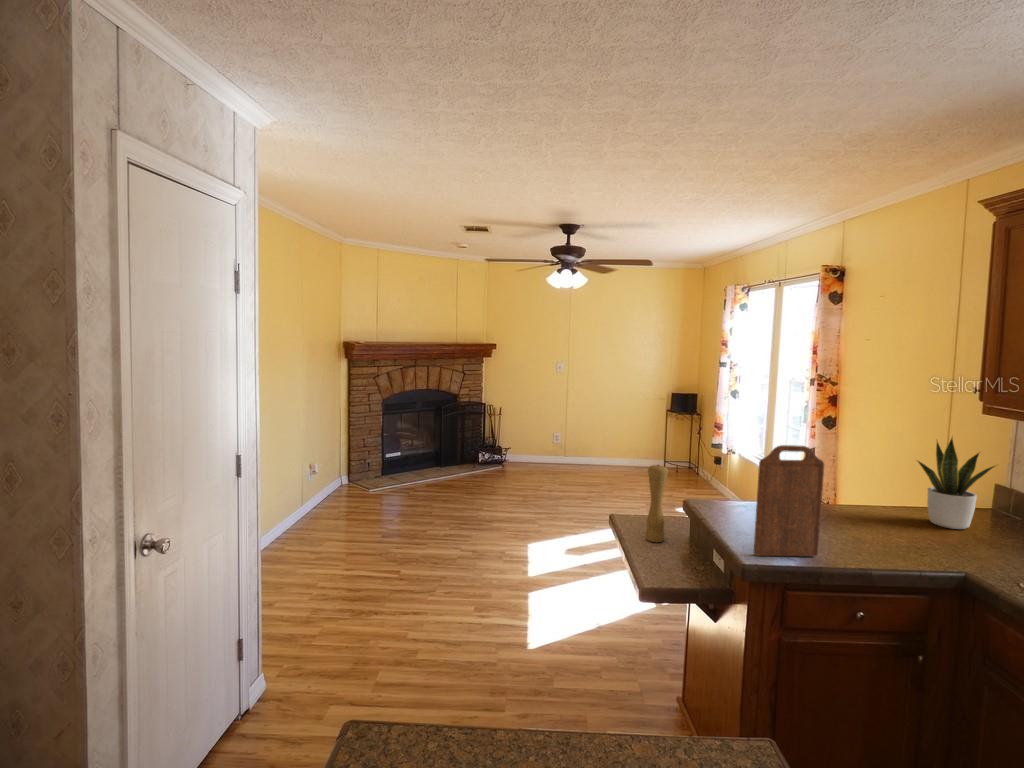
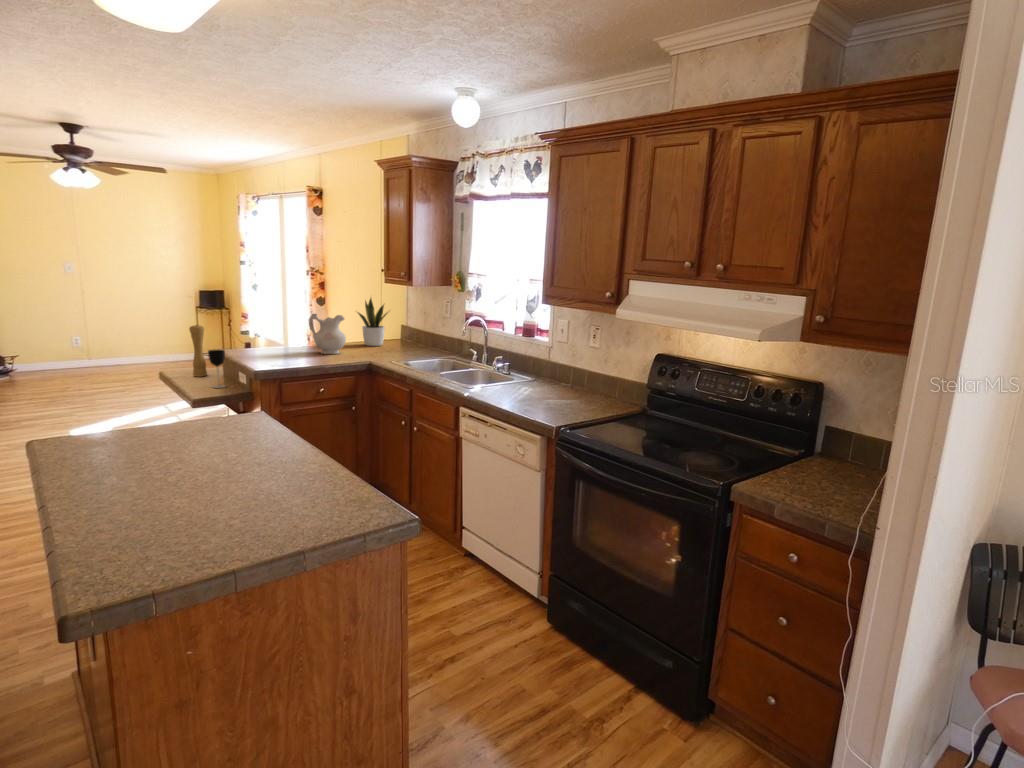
cutting board: present [754,445,824,556] -> none [261,300,299,365]
ceramic pitcher: none [834,465,905,542] -> present [309,314,346,354]
wine glass: none [666,512,693,577] -> present [208,349,225,388]

